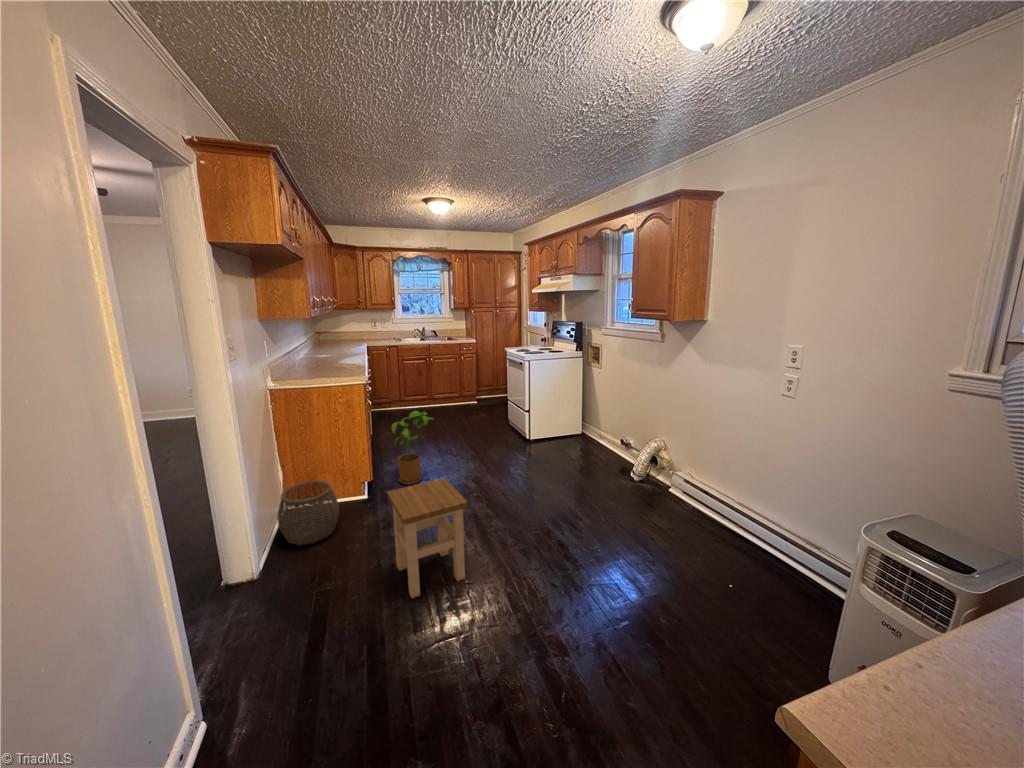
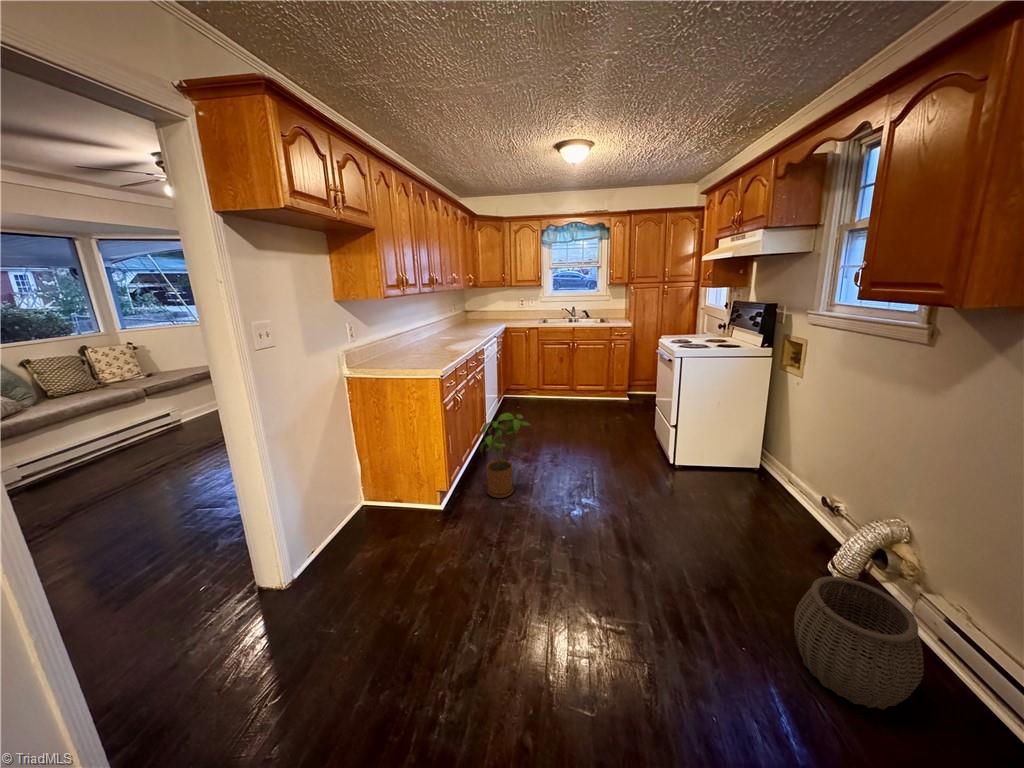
stool: present [388,478,468,598] -> none [386,522,485,679]
woven basket: present [278,481,339,545] -> present [794,576,924,709]

